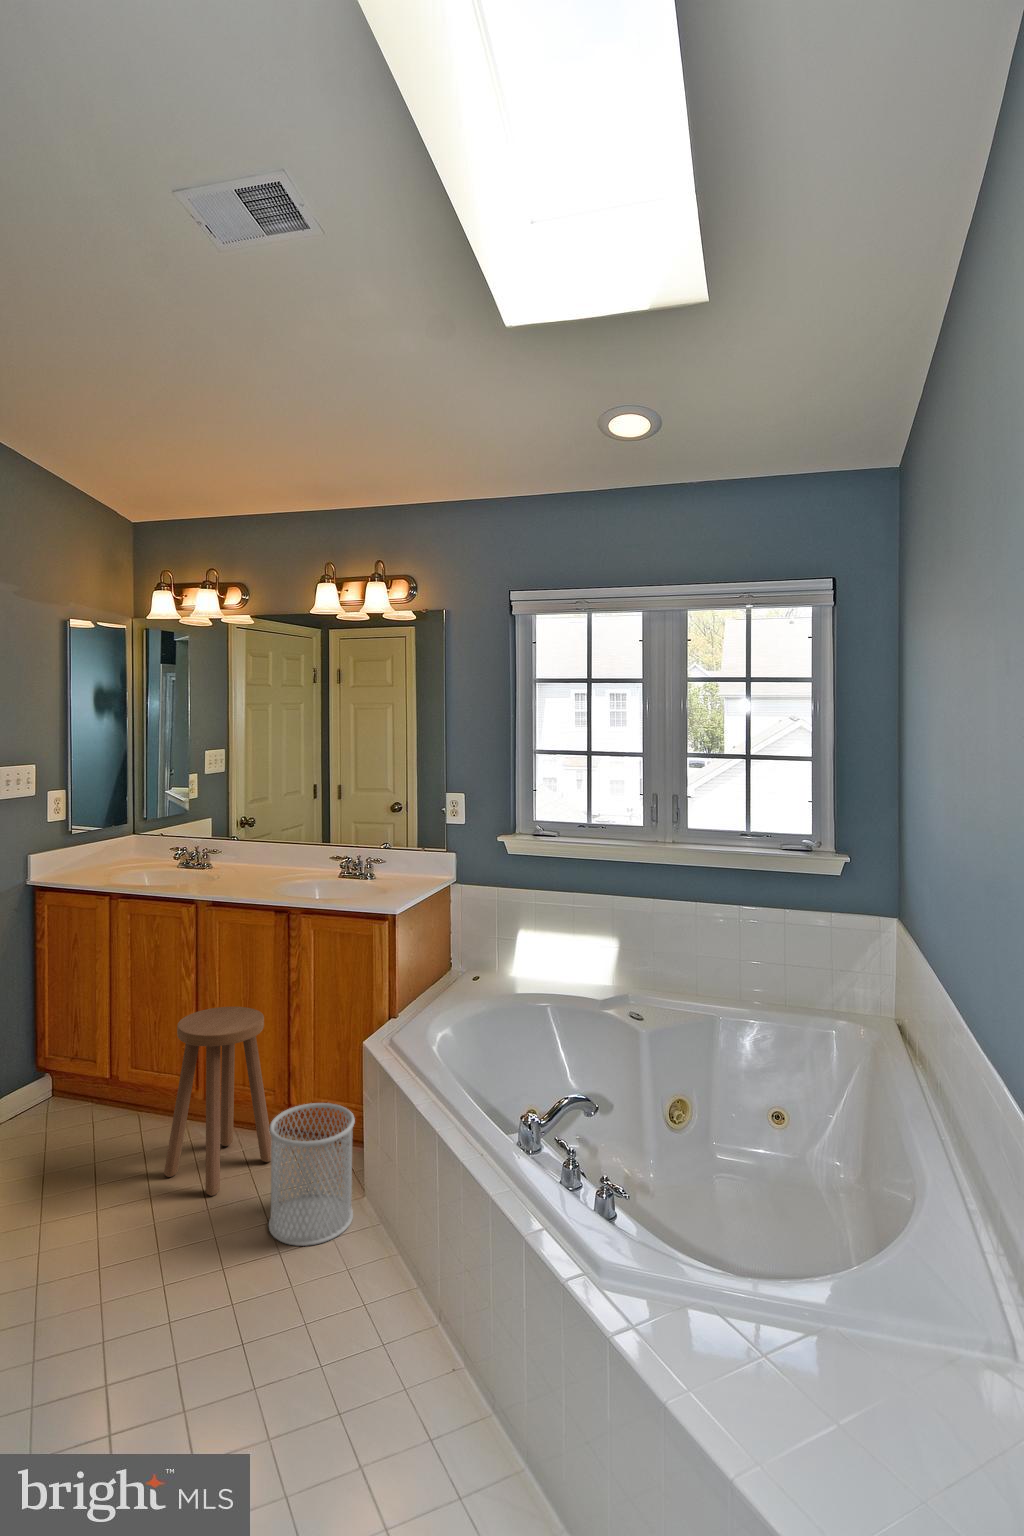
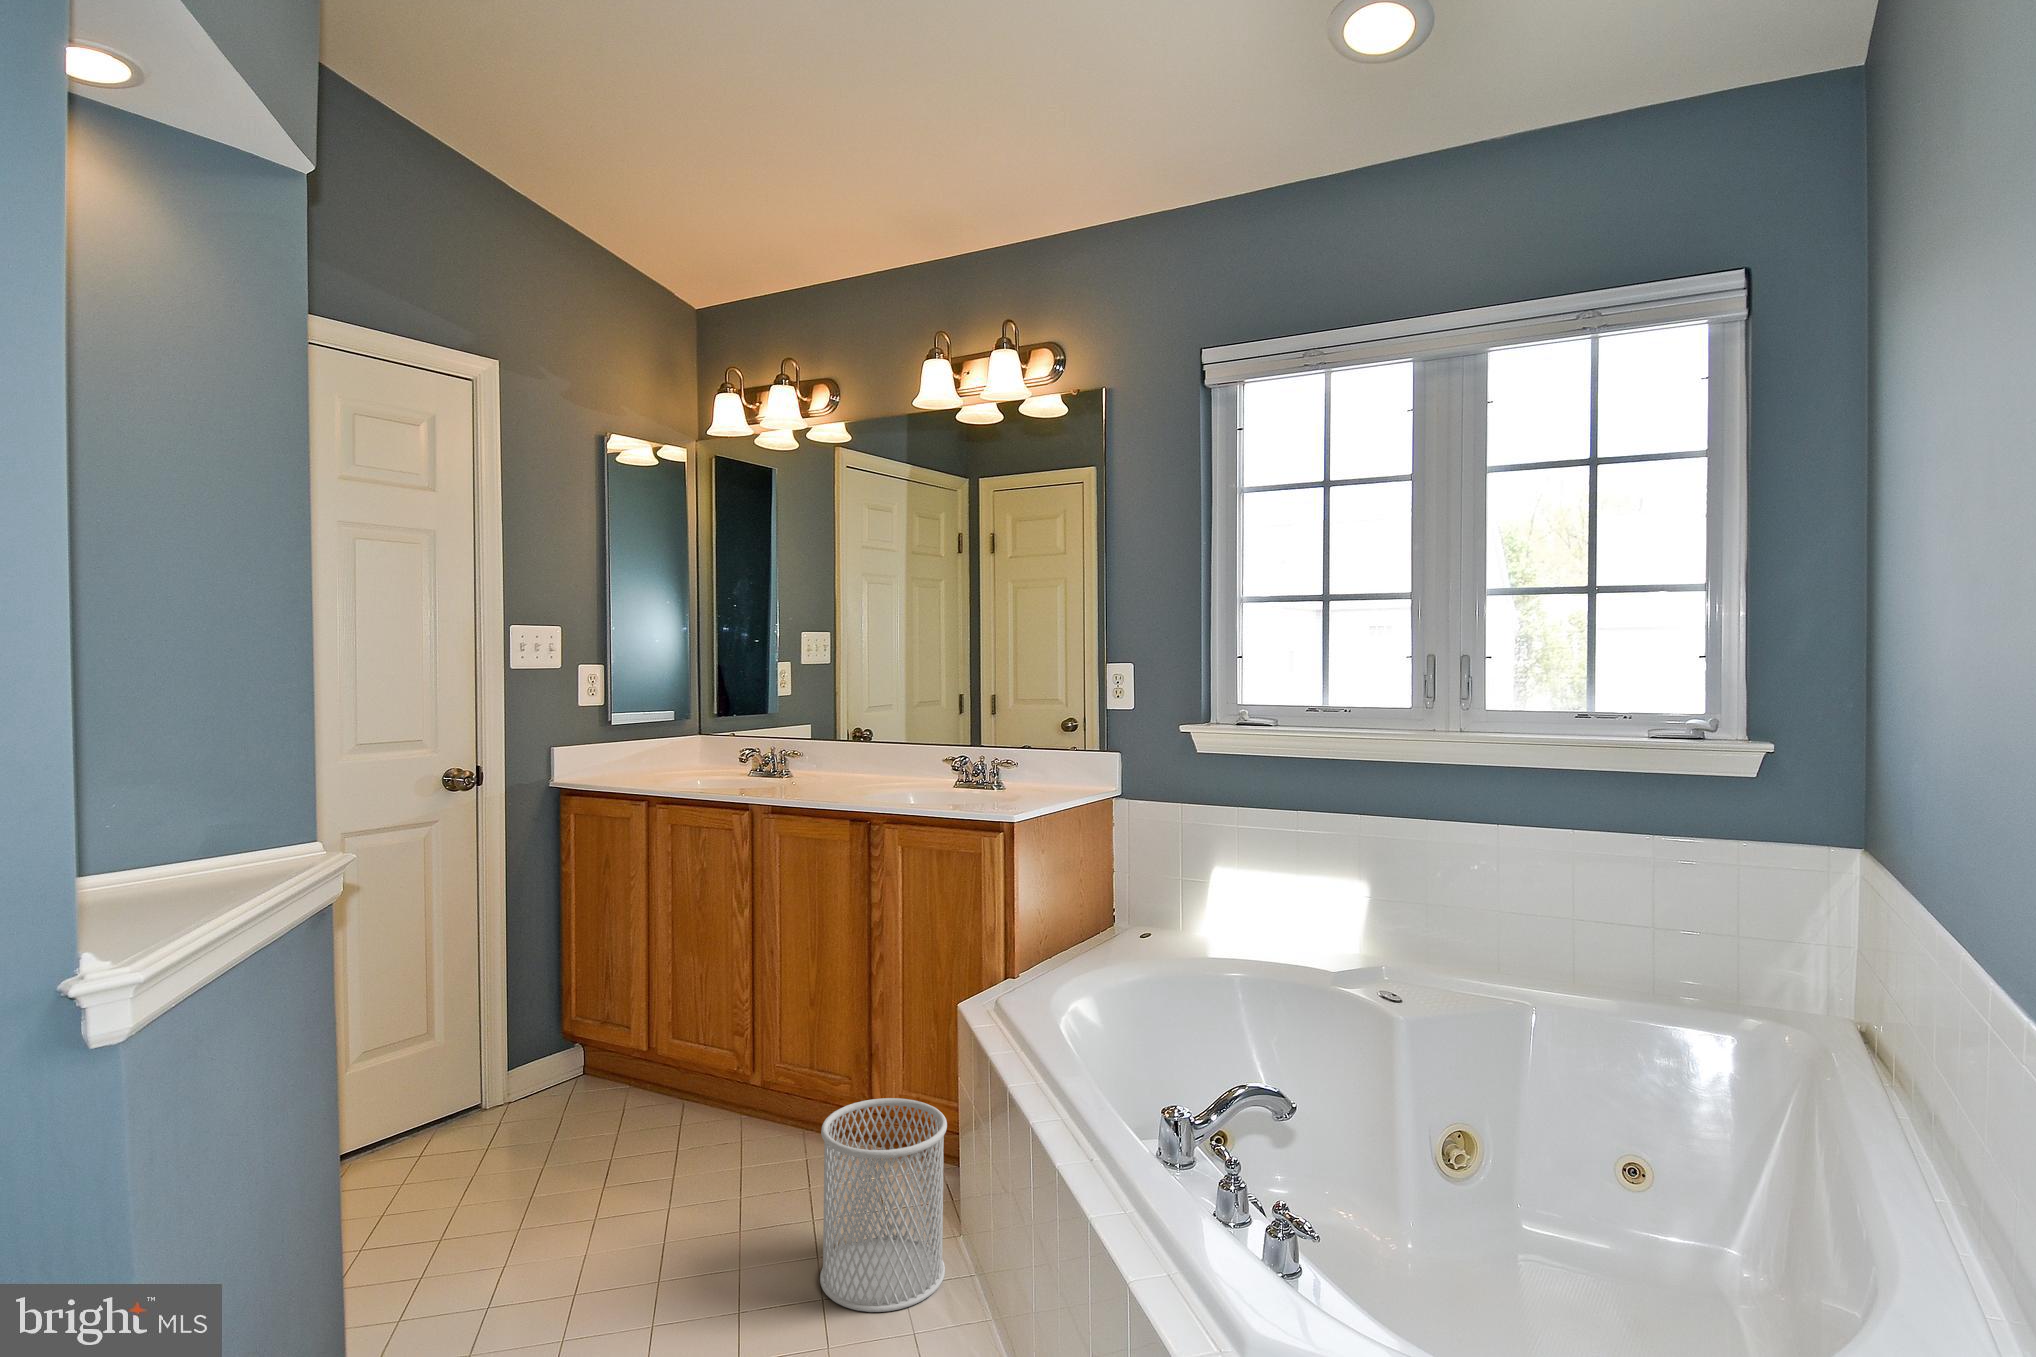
stool: present [164,1007,272,1196] -> none [695,955,846,1223]

